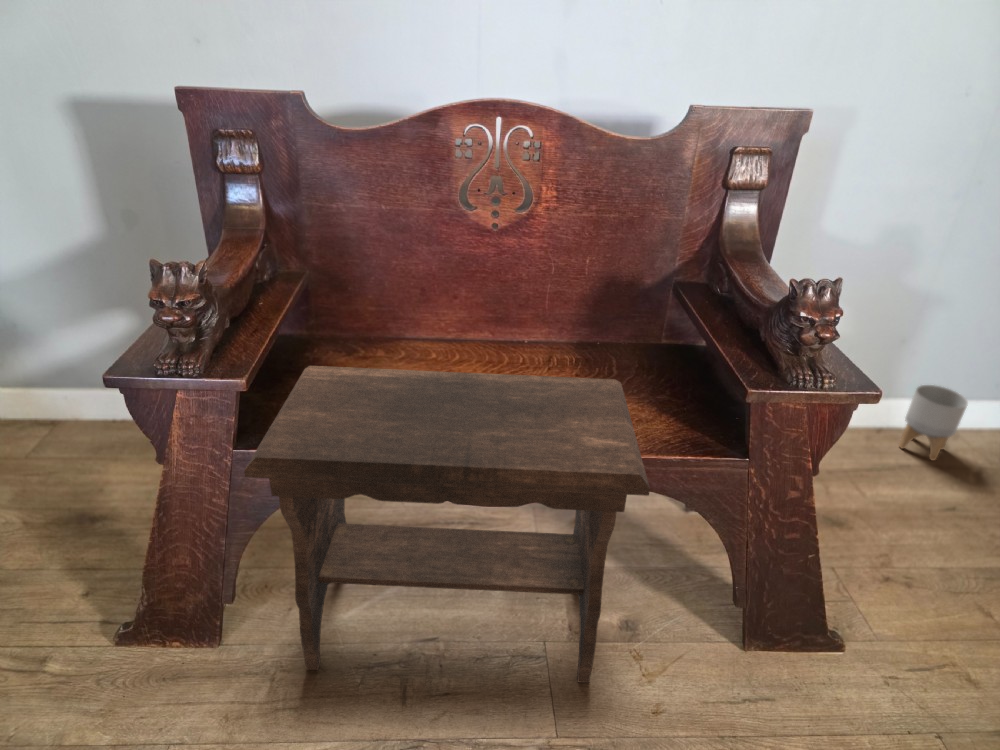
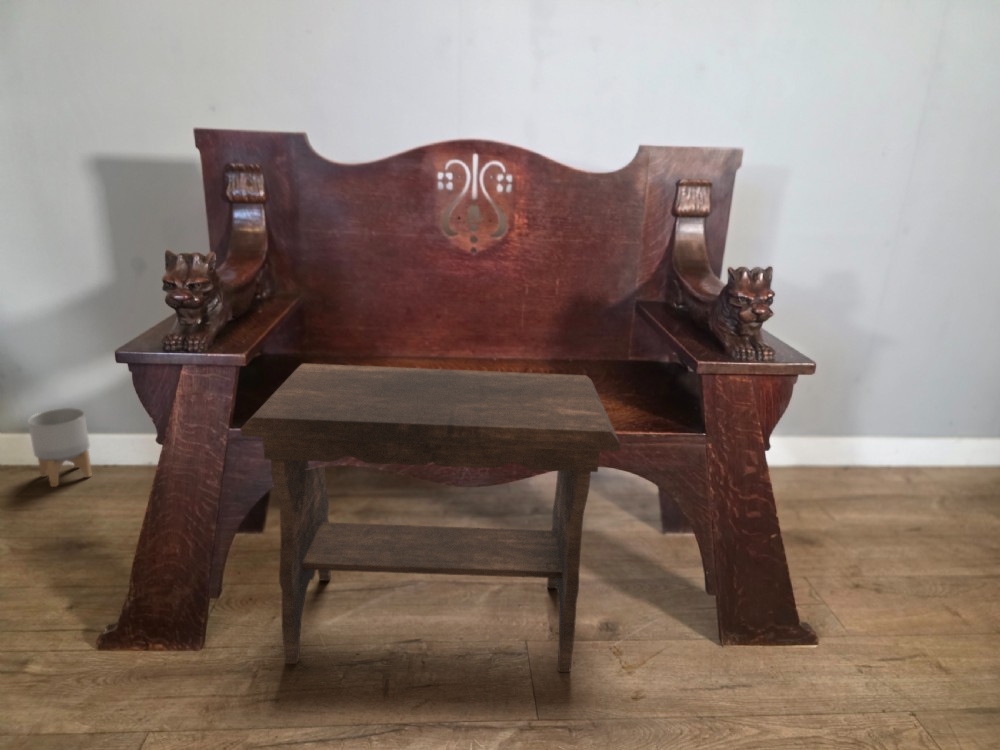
planter: present [899,385,968,460] -> present [28,408,92,487]

